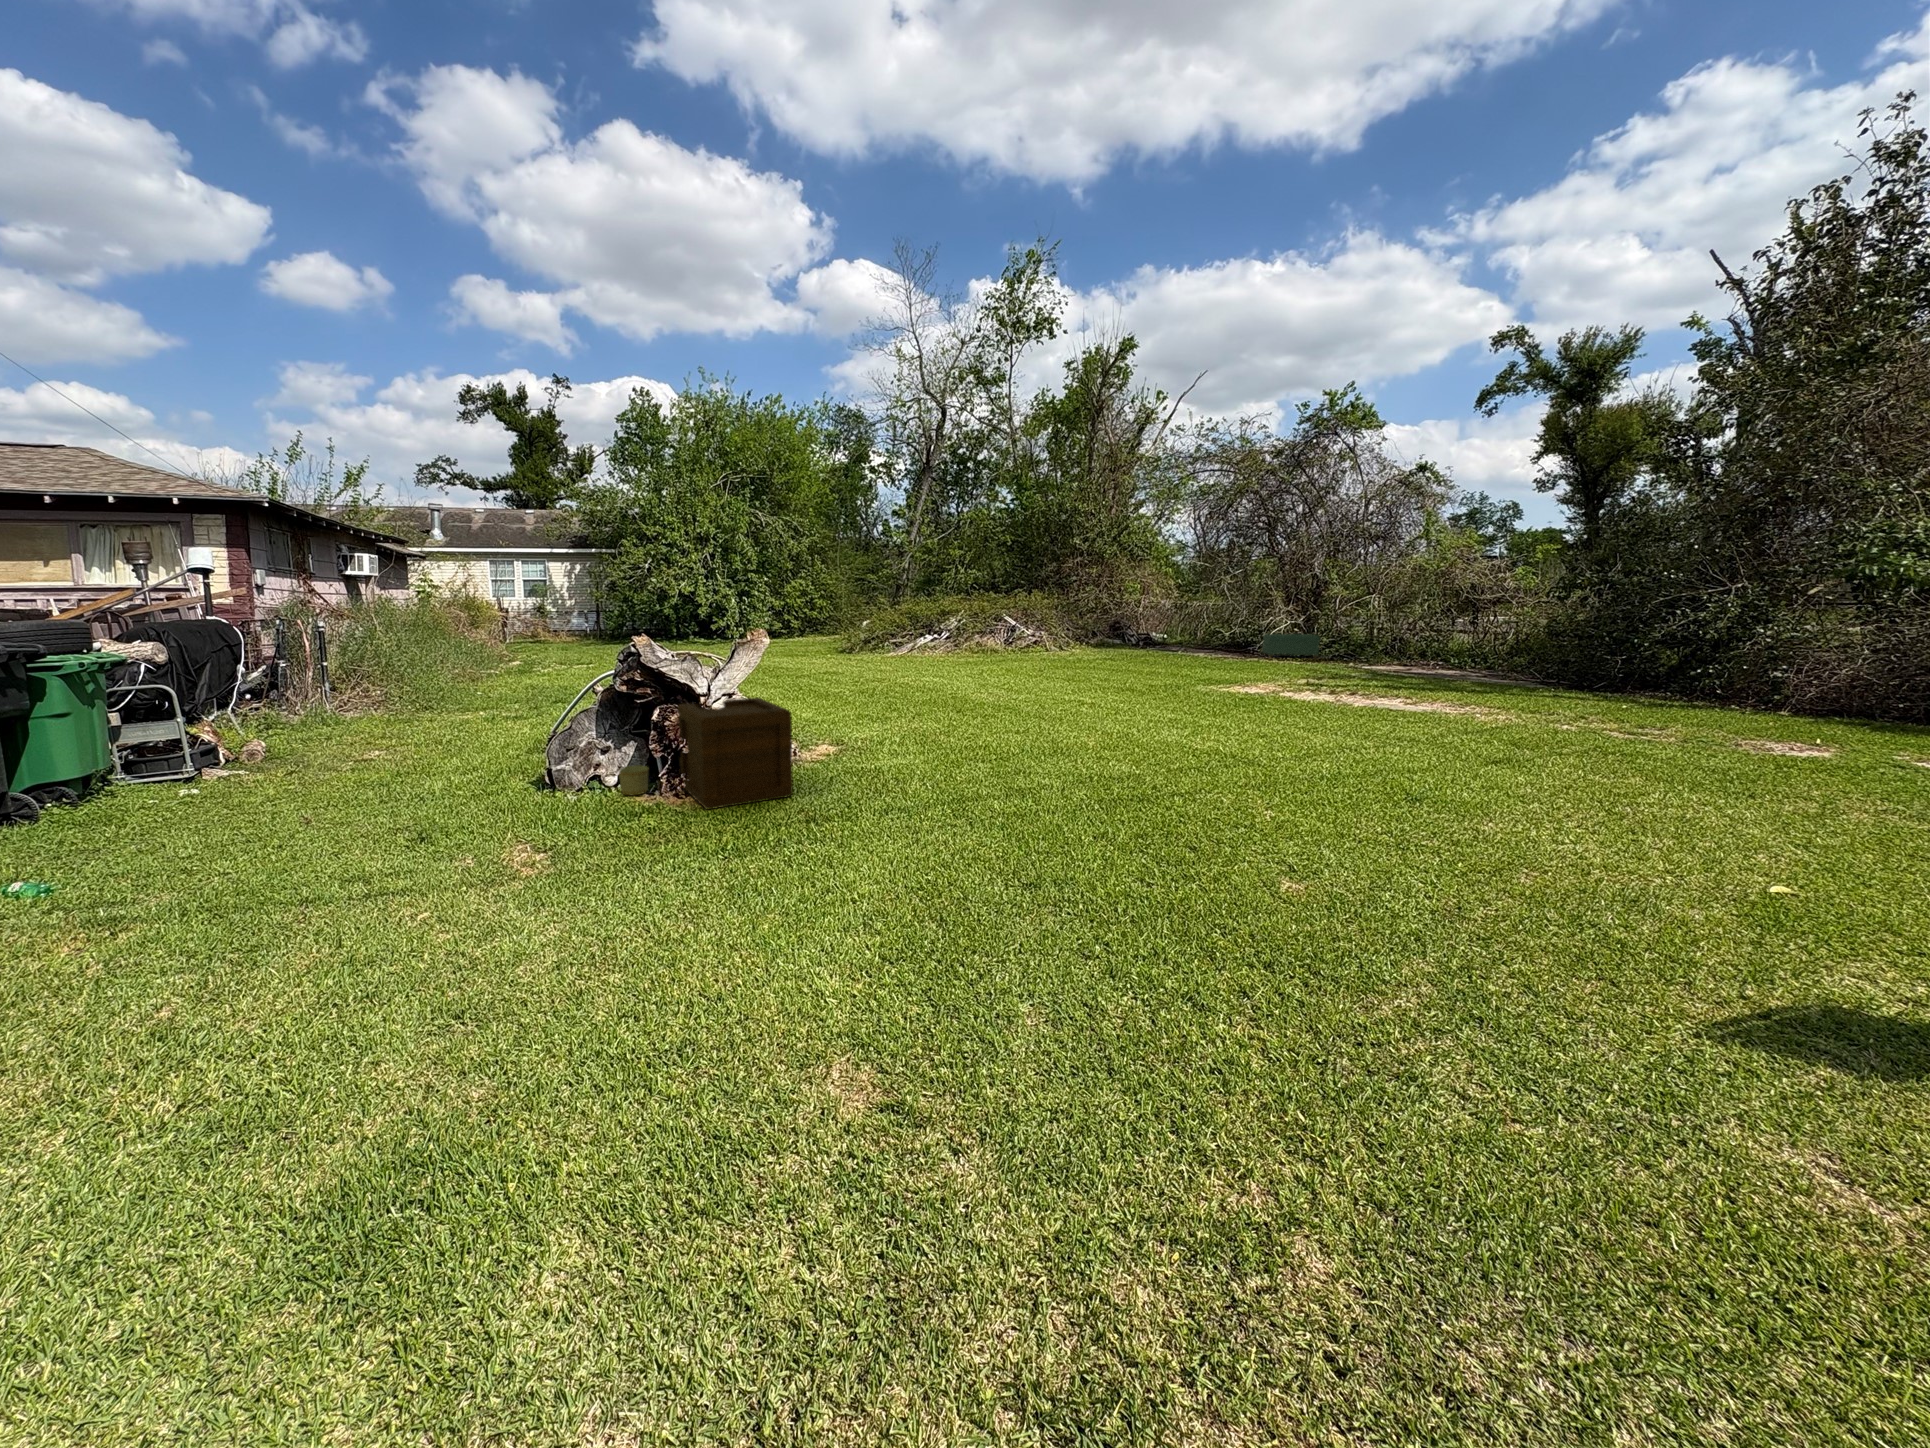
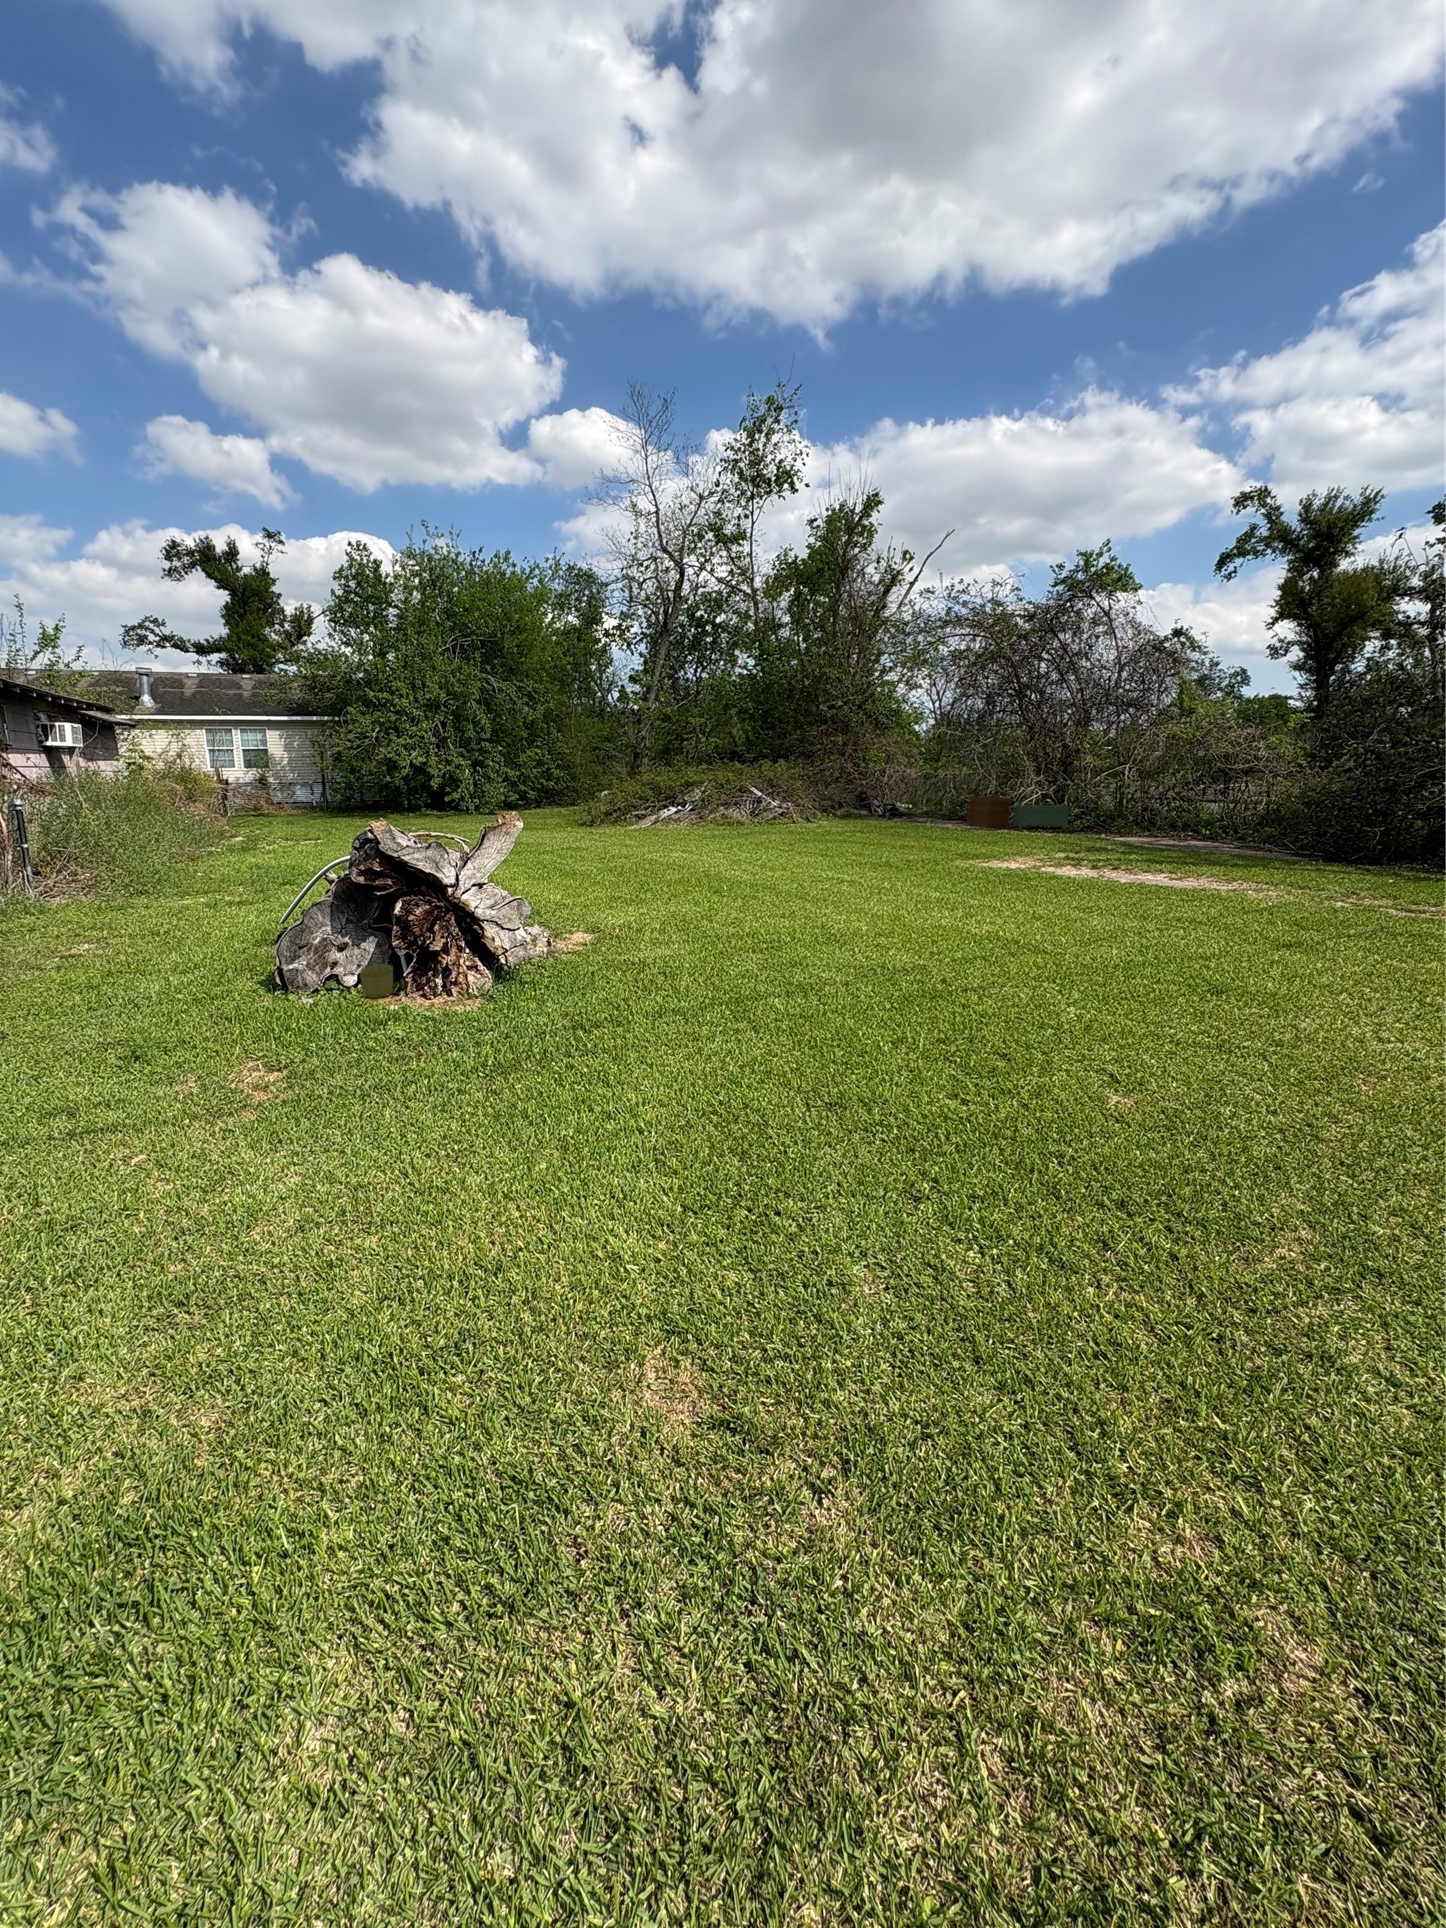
wooden crate: present [677,697,793,810] -> present [967,796,1011,827]

